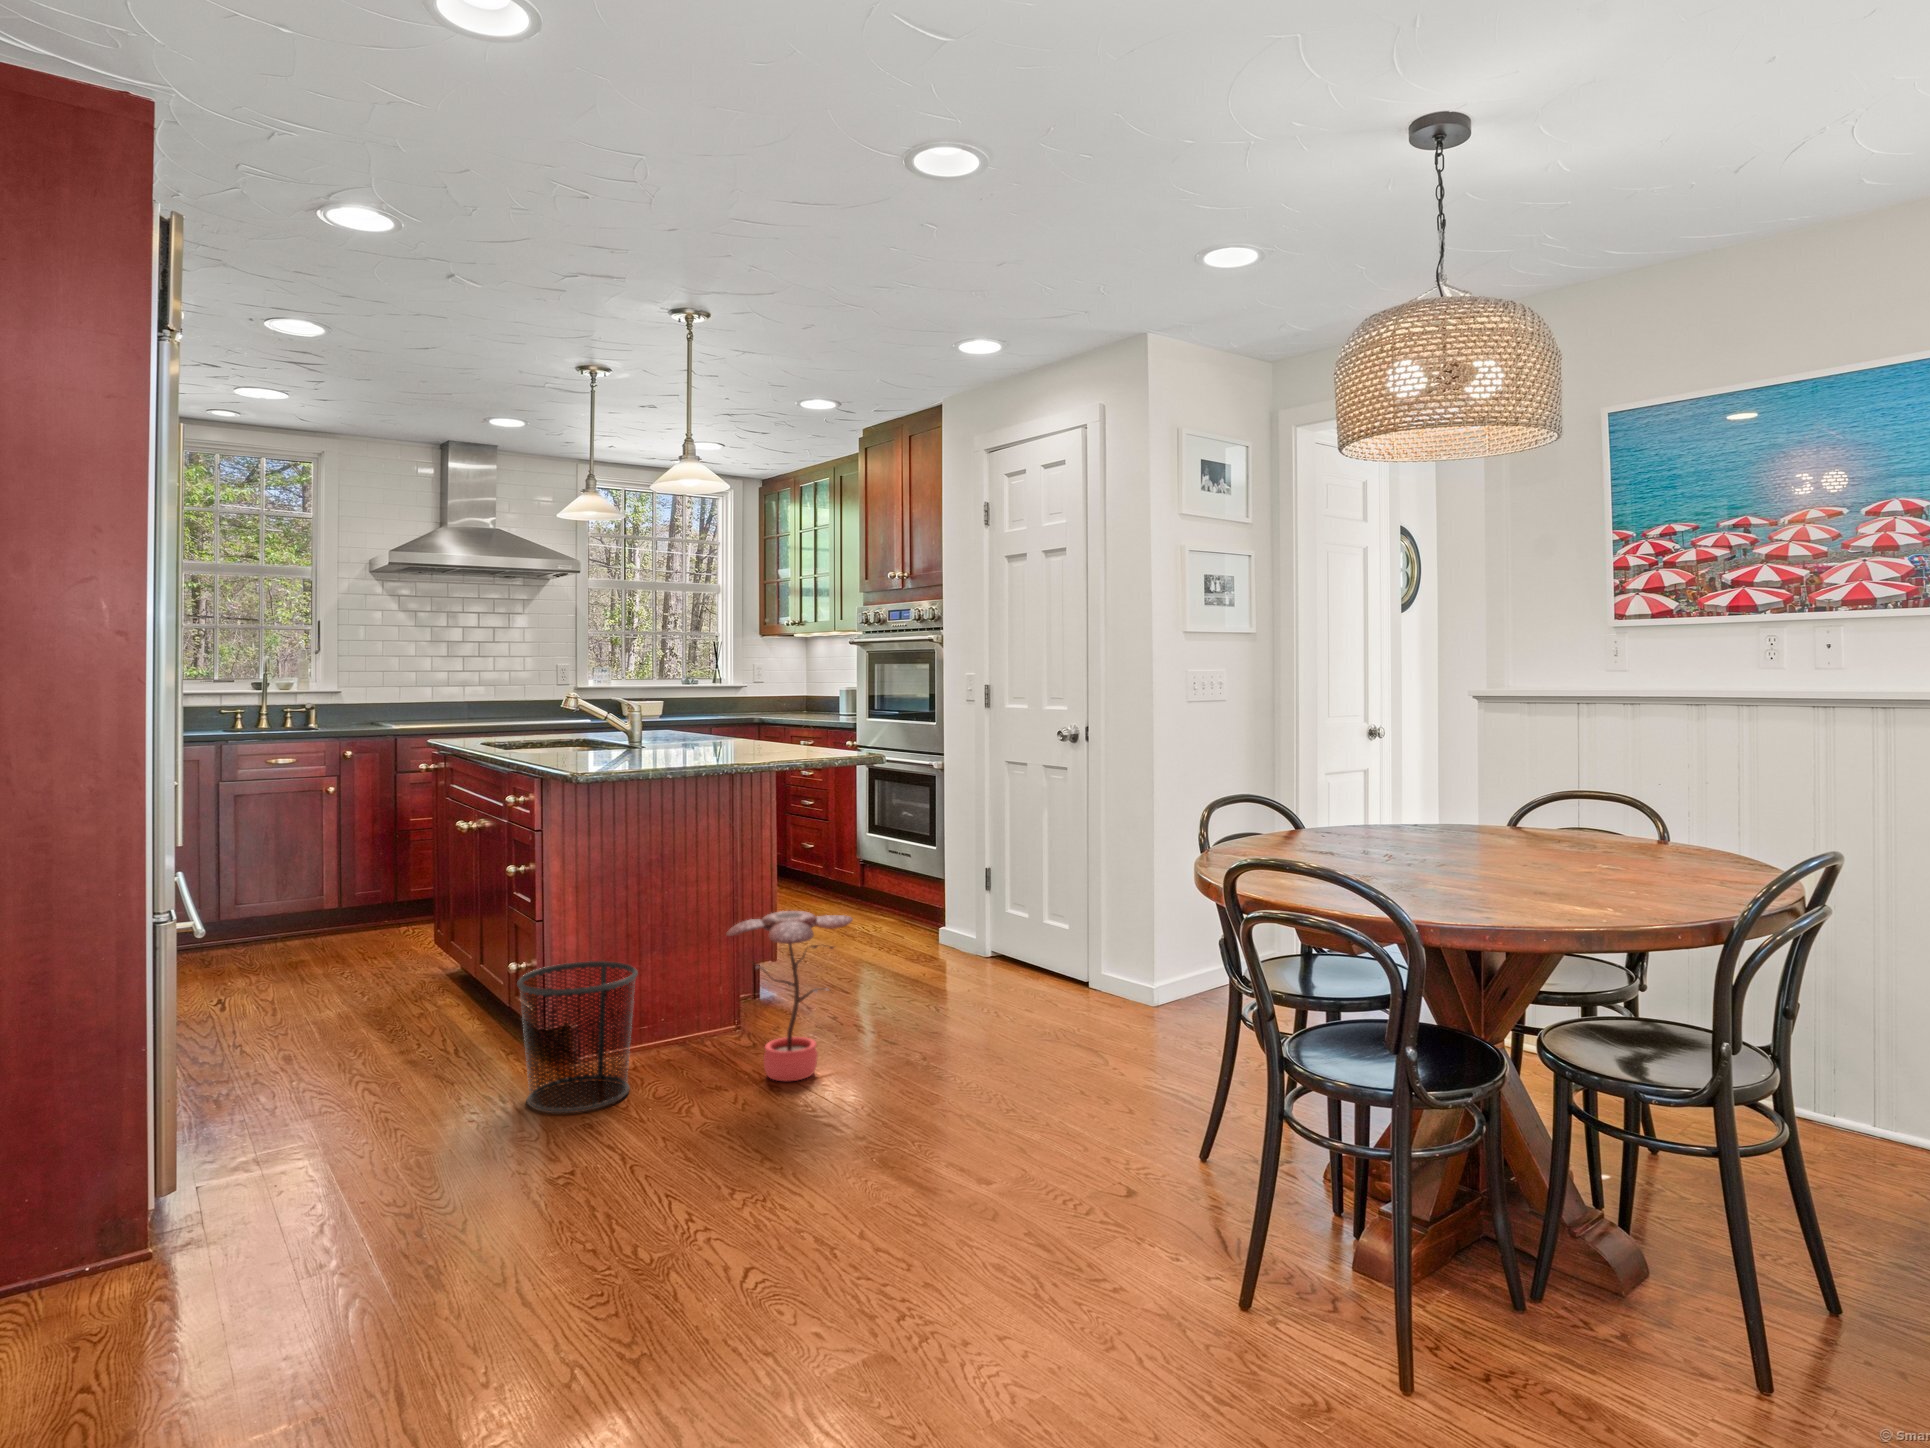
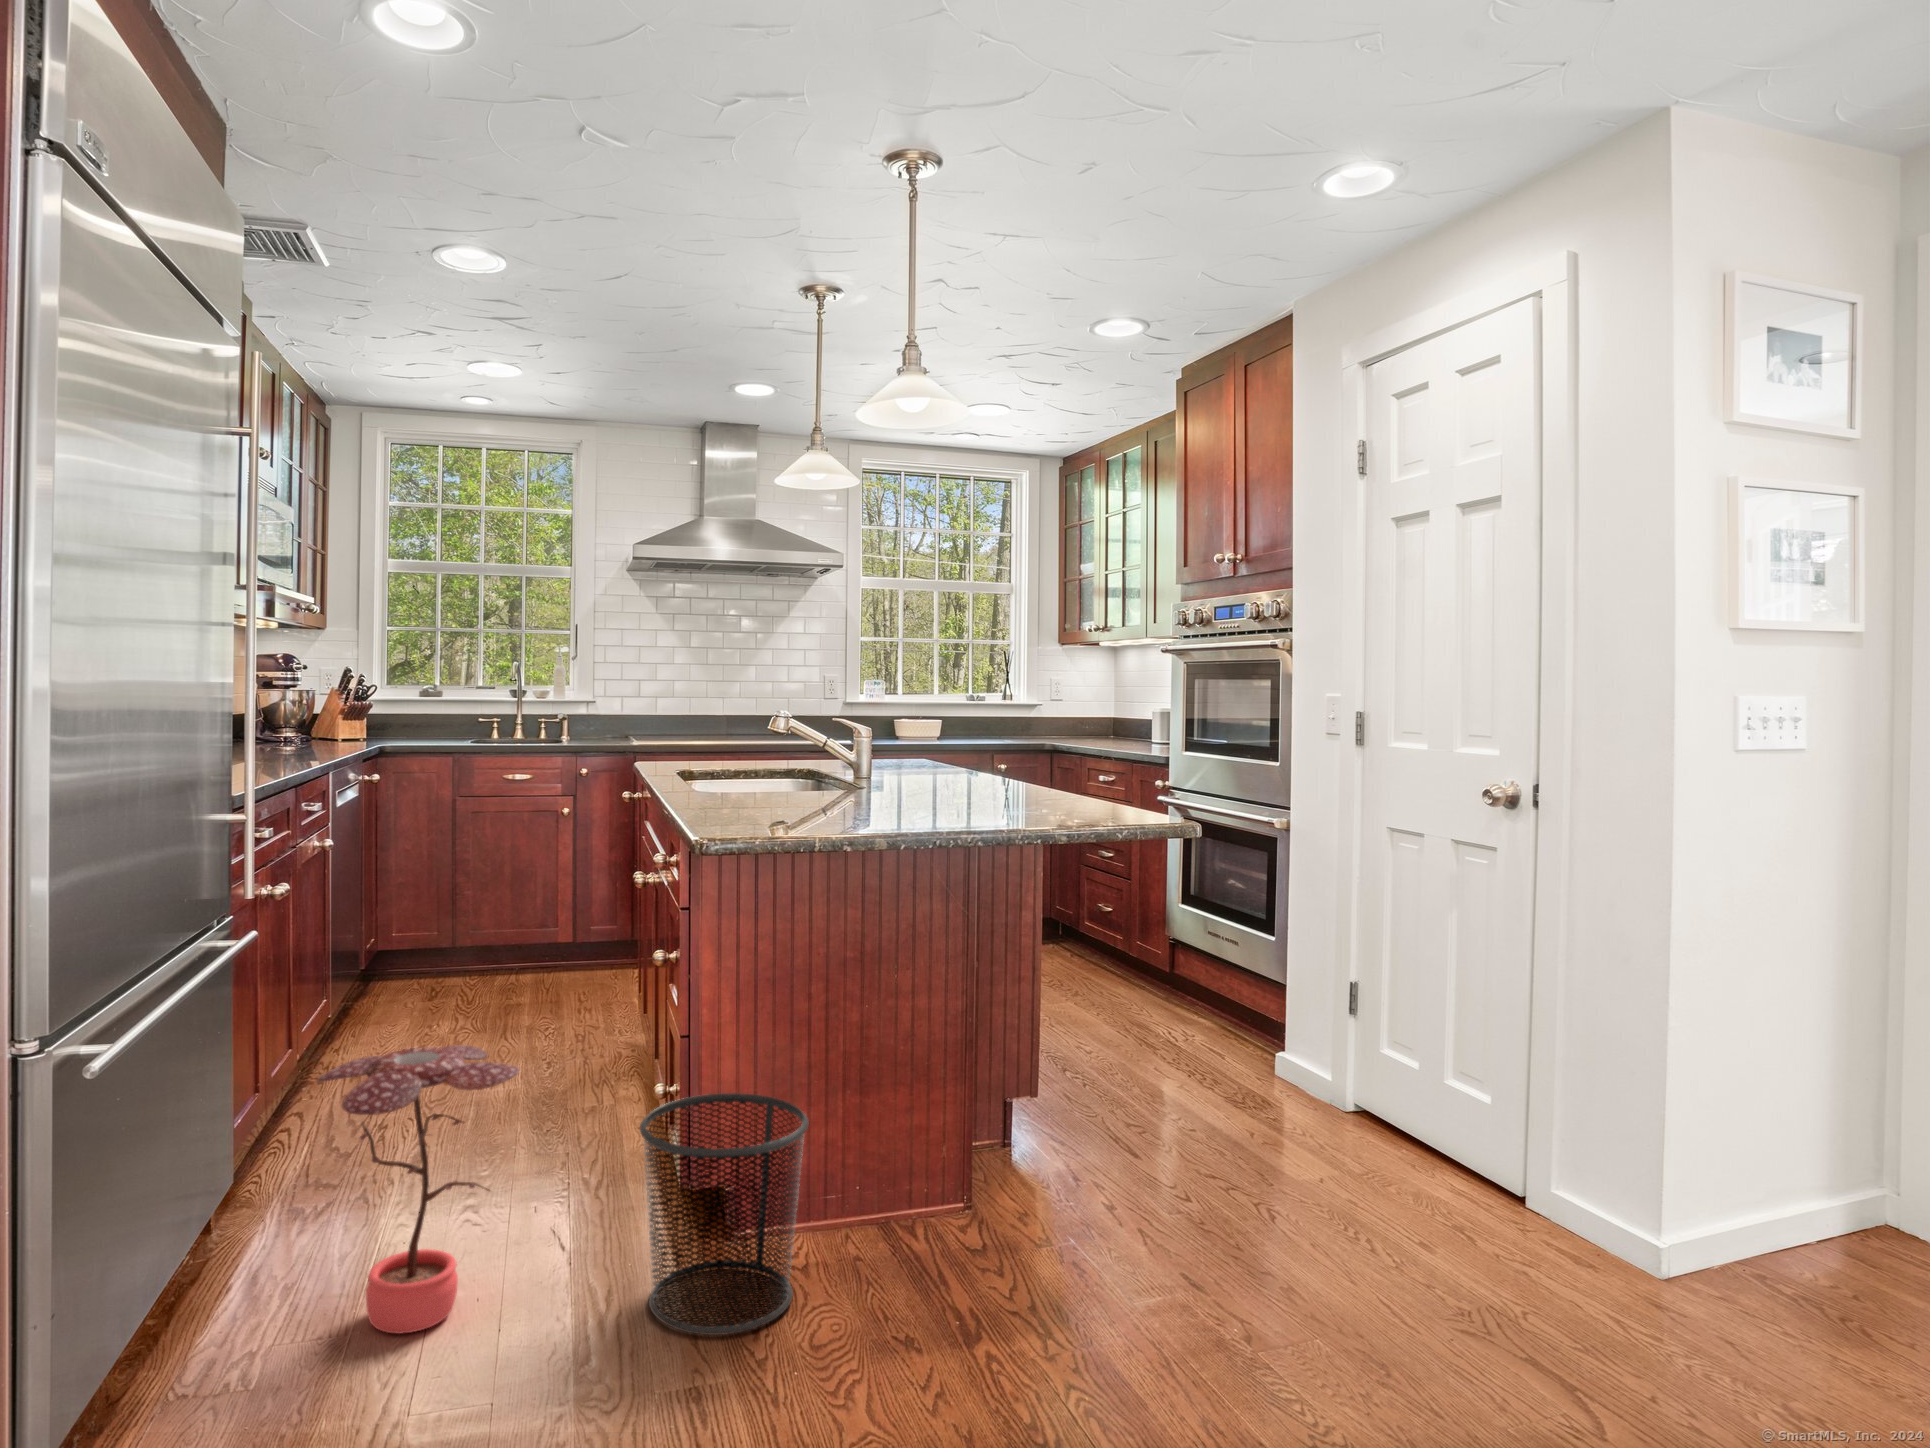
potted plant: present [726,911,853,1081] -> present [316,1045,519,1334]

